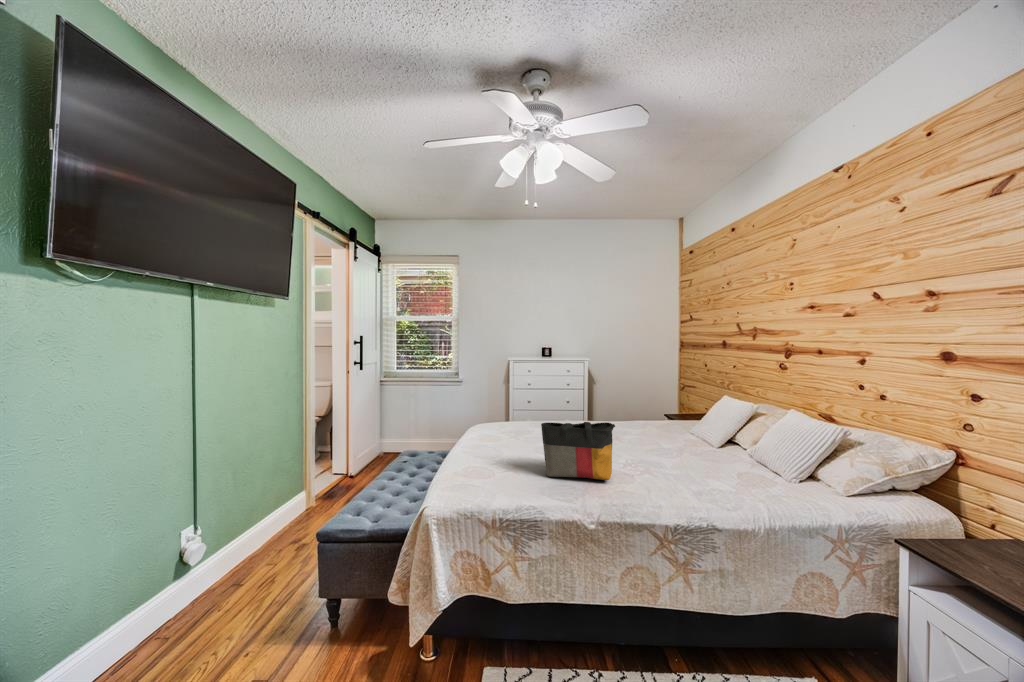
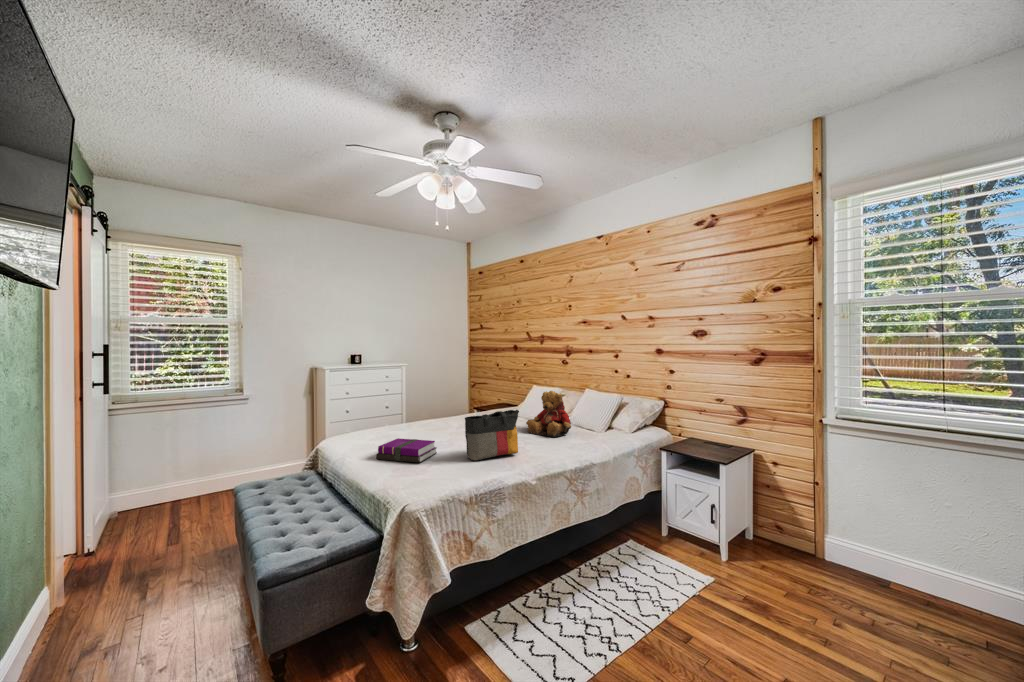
teddy bear: none [671,404,735,471] -> present [526,391,571,437]
notebook: none [469,434,528,464] -> present [376,438,437,462]

